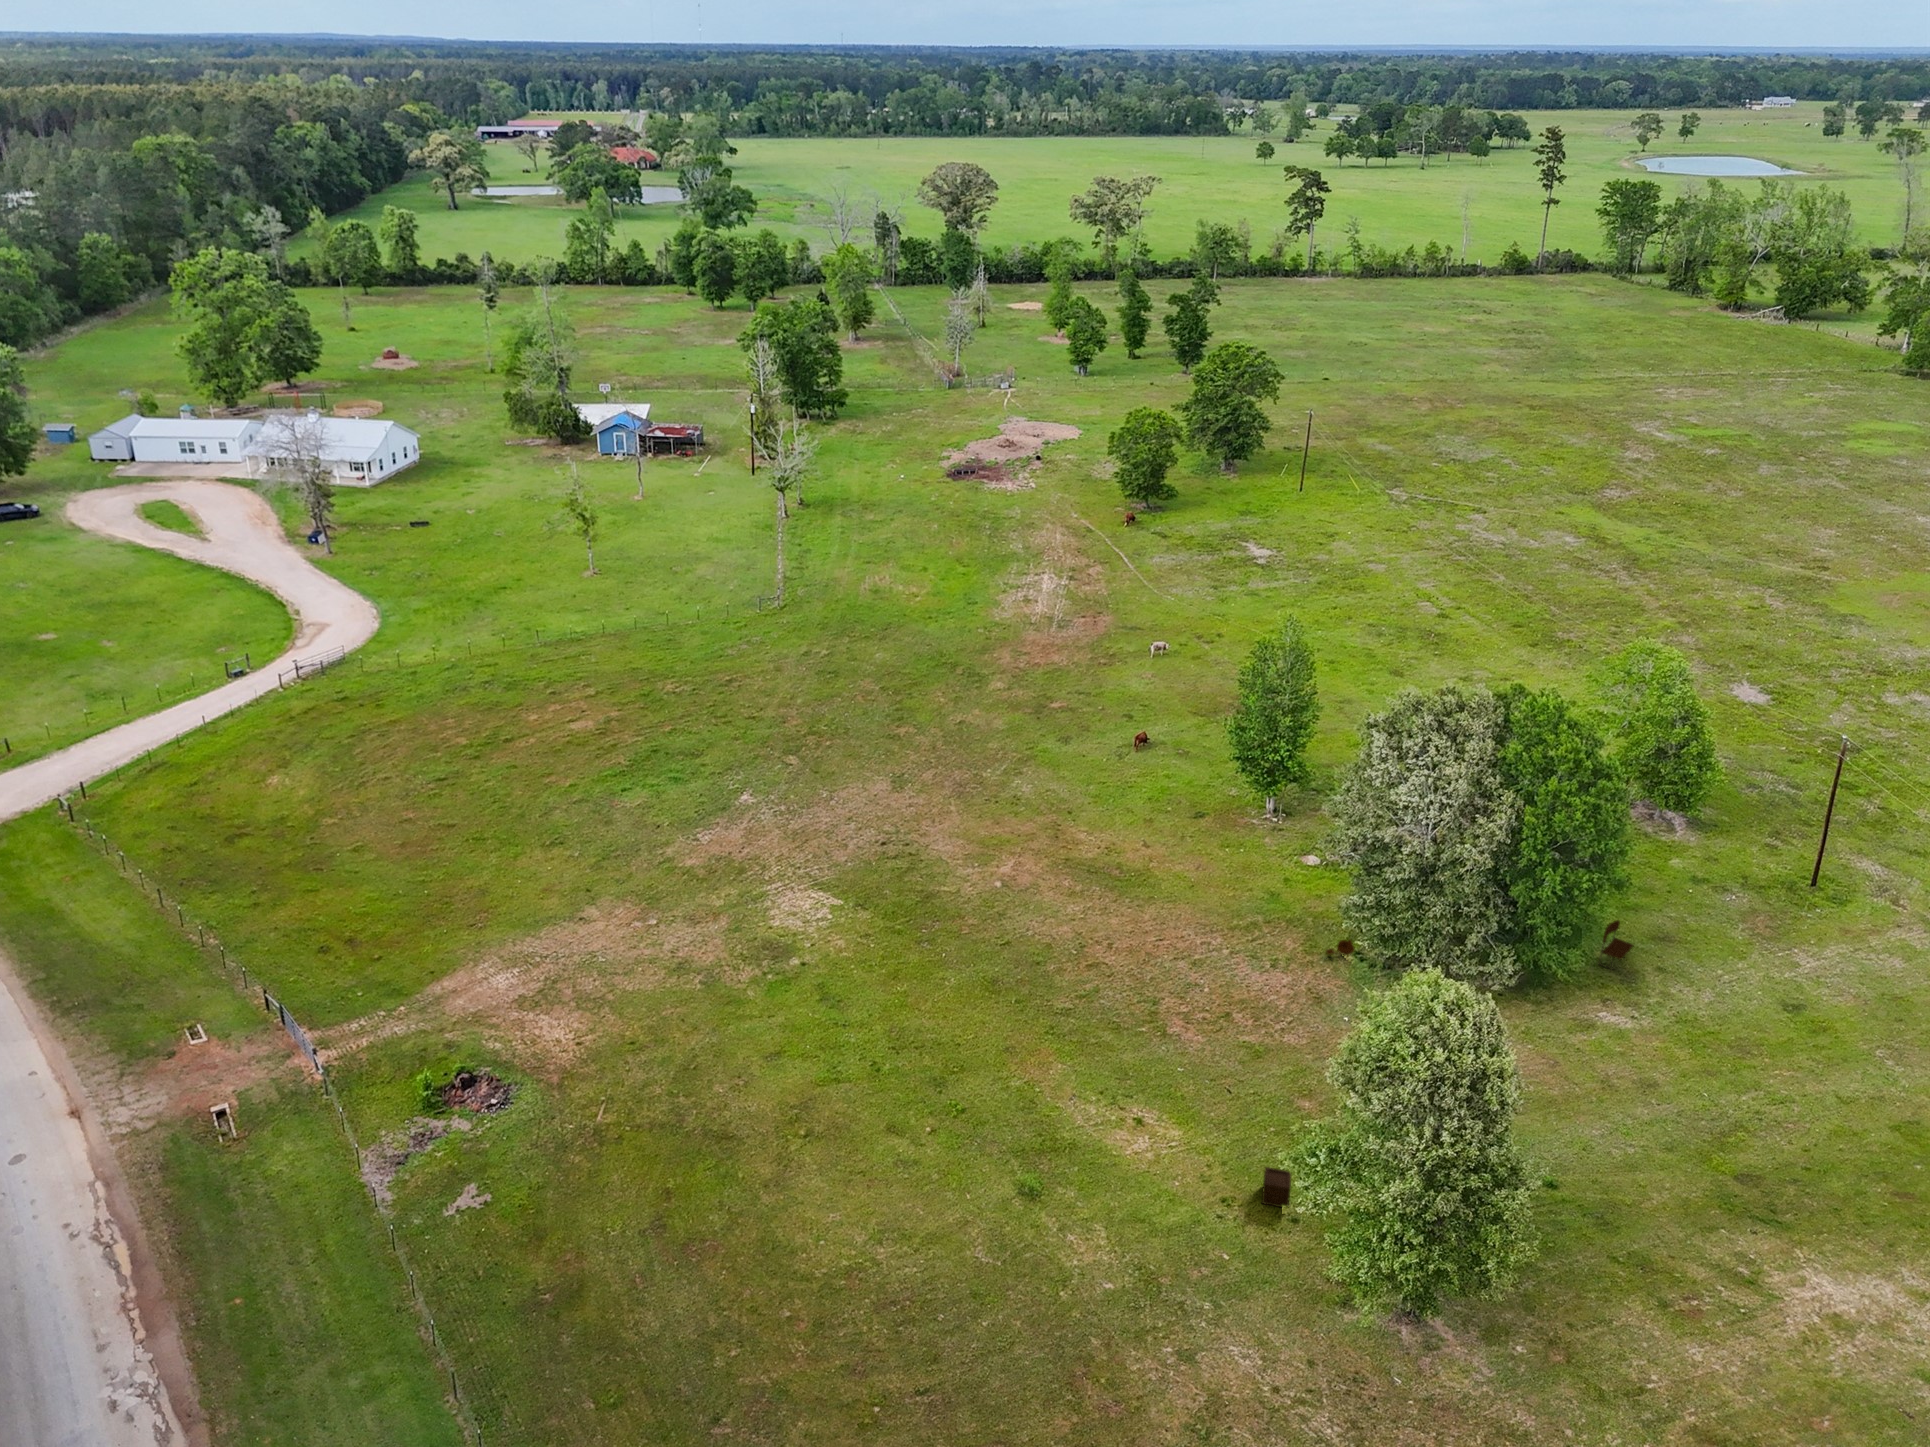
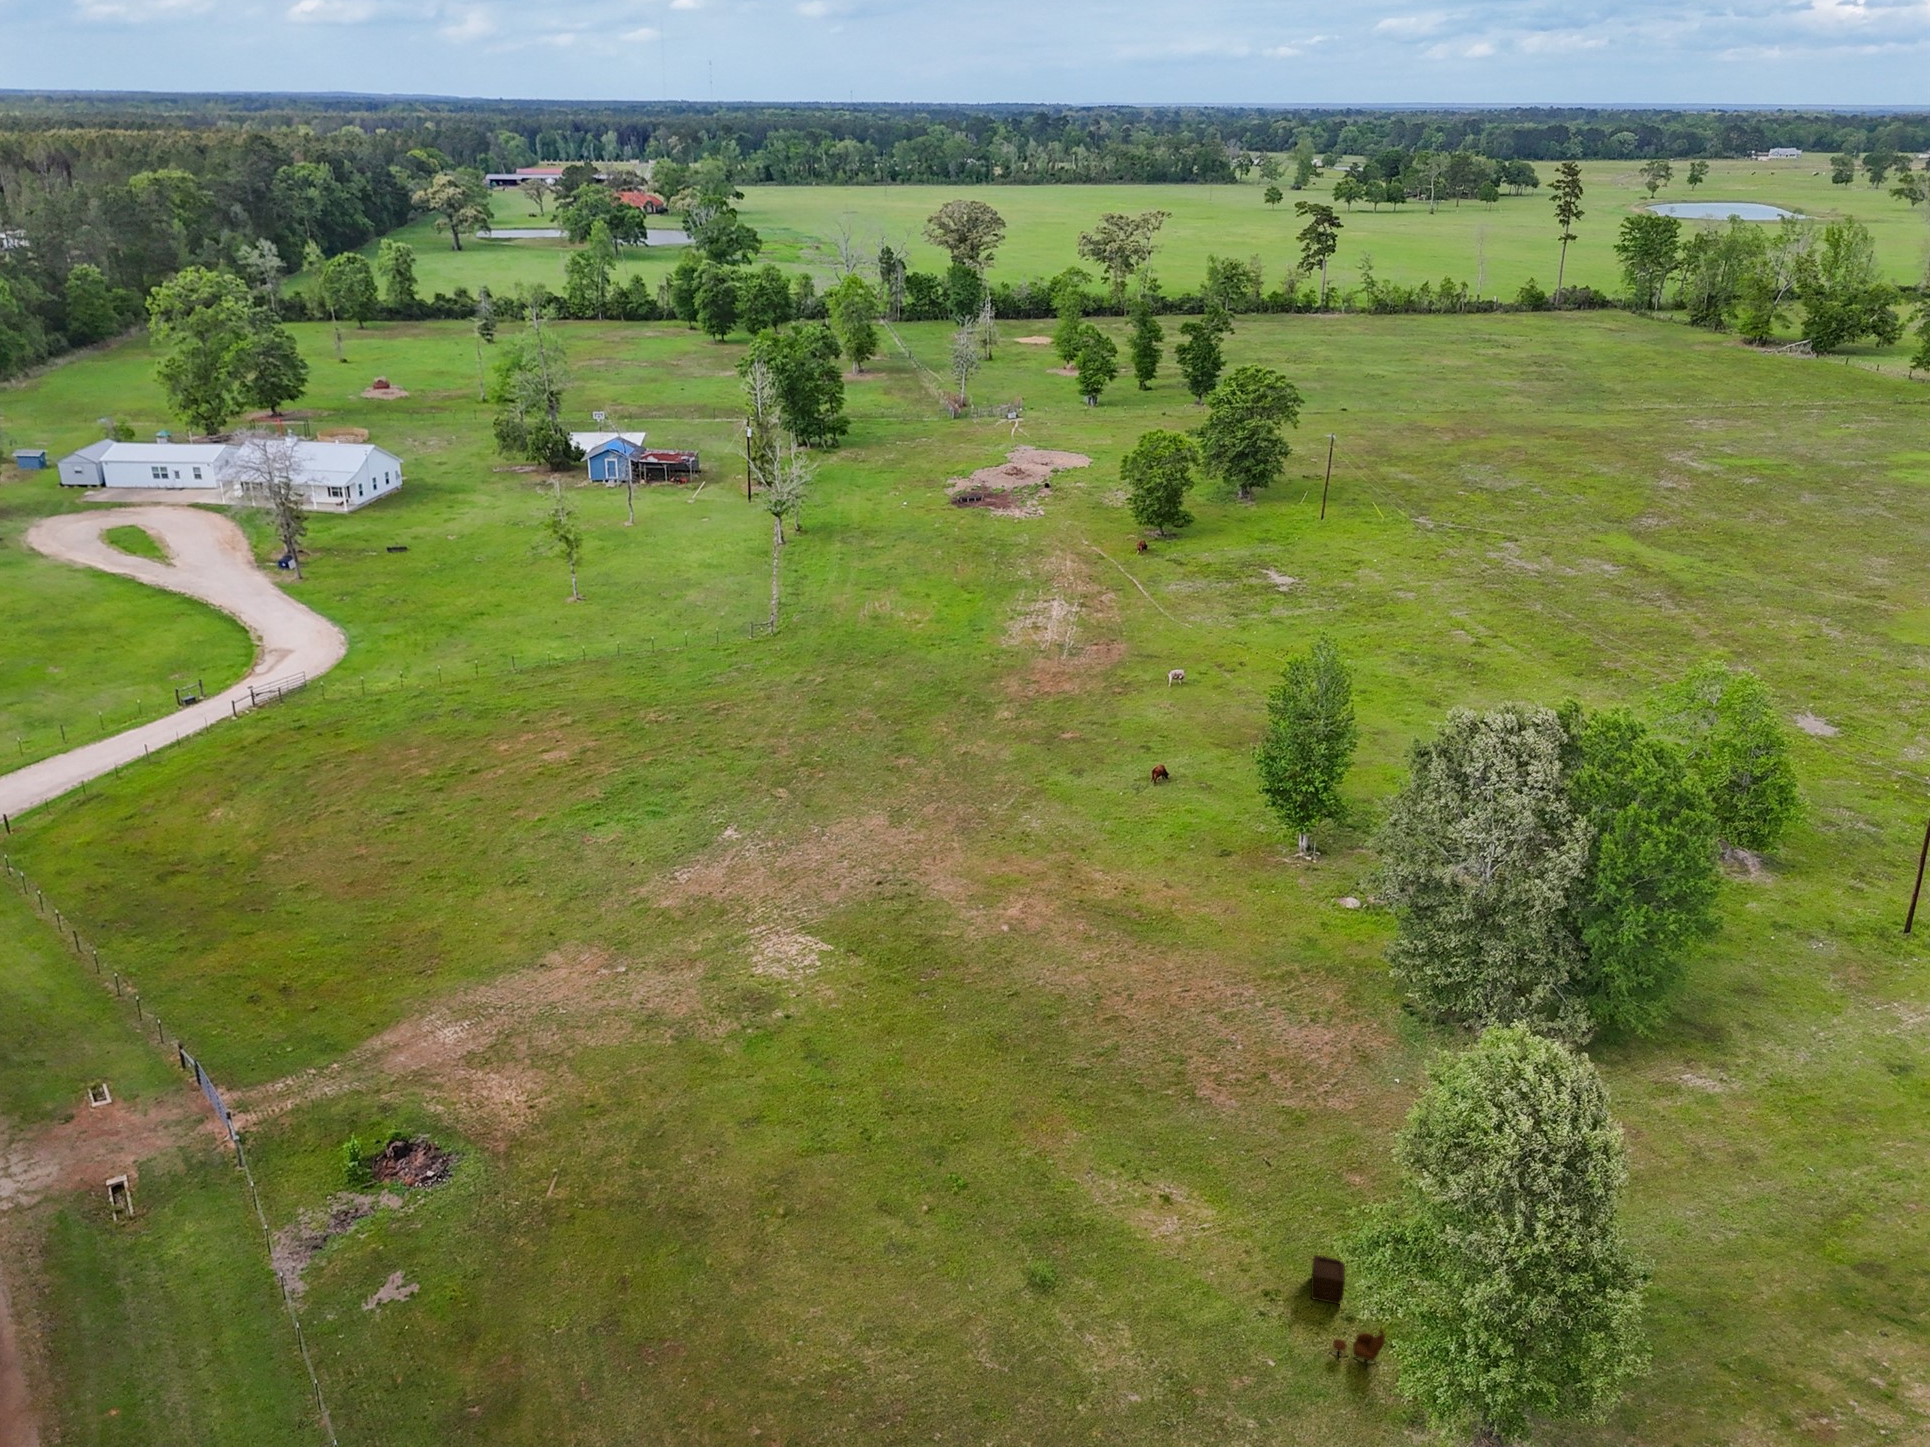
bench: present [1598,920,1633,969] -> none [1676,968,1716,1025]
lounge chair: present [1326,940,1355,959] -> present [1333,1330,1385,1362]

